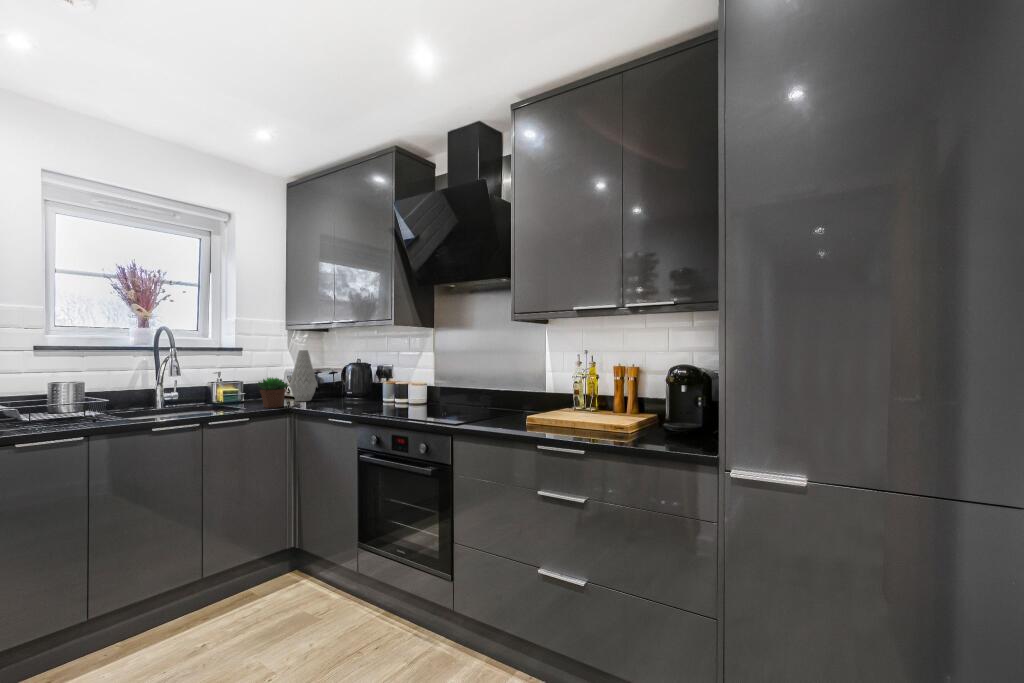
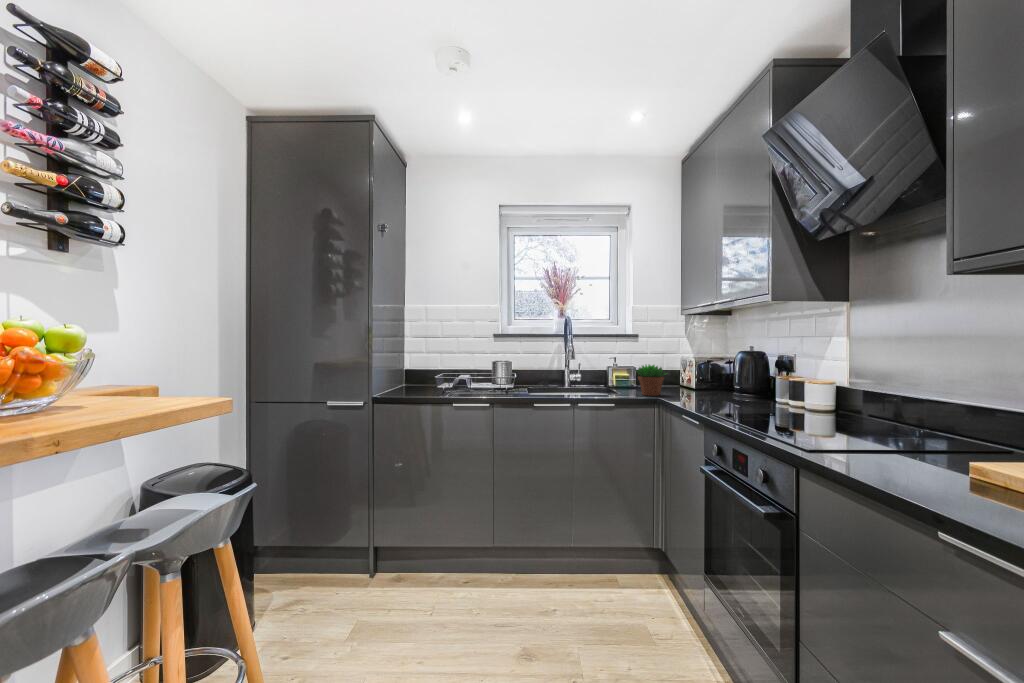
vase: present [289,350,317,401] -> none [678,337,707,392]

